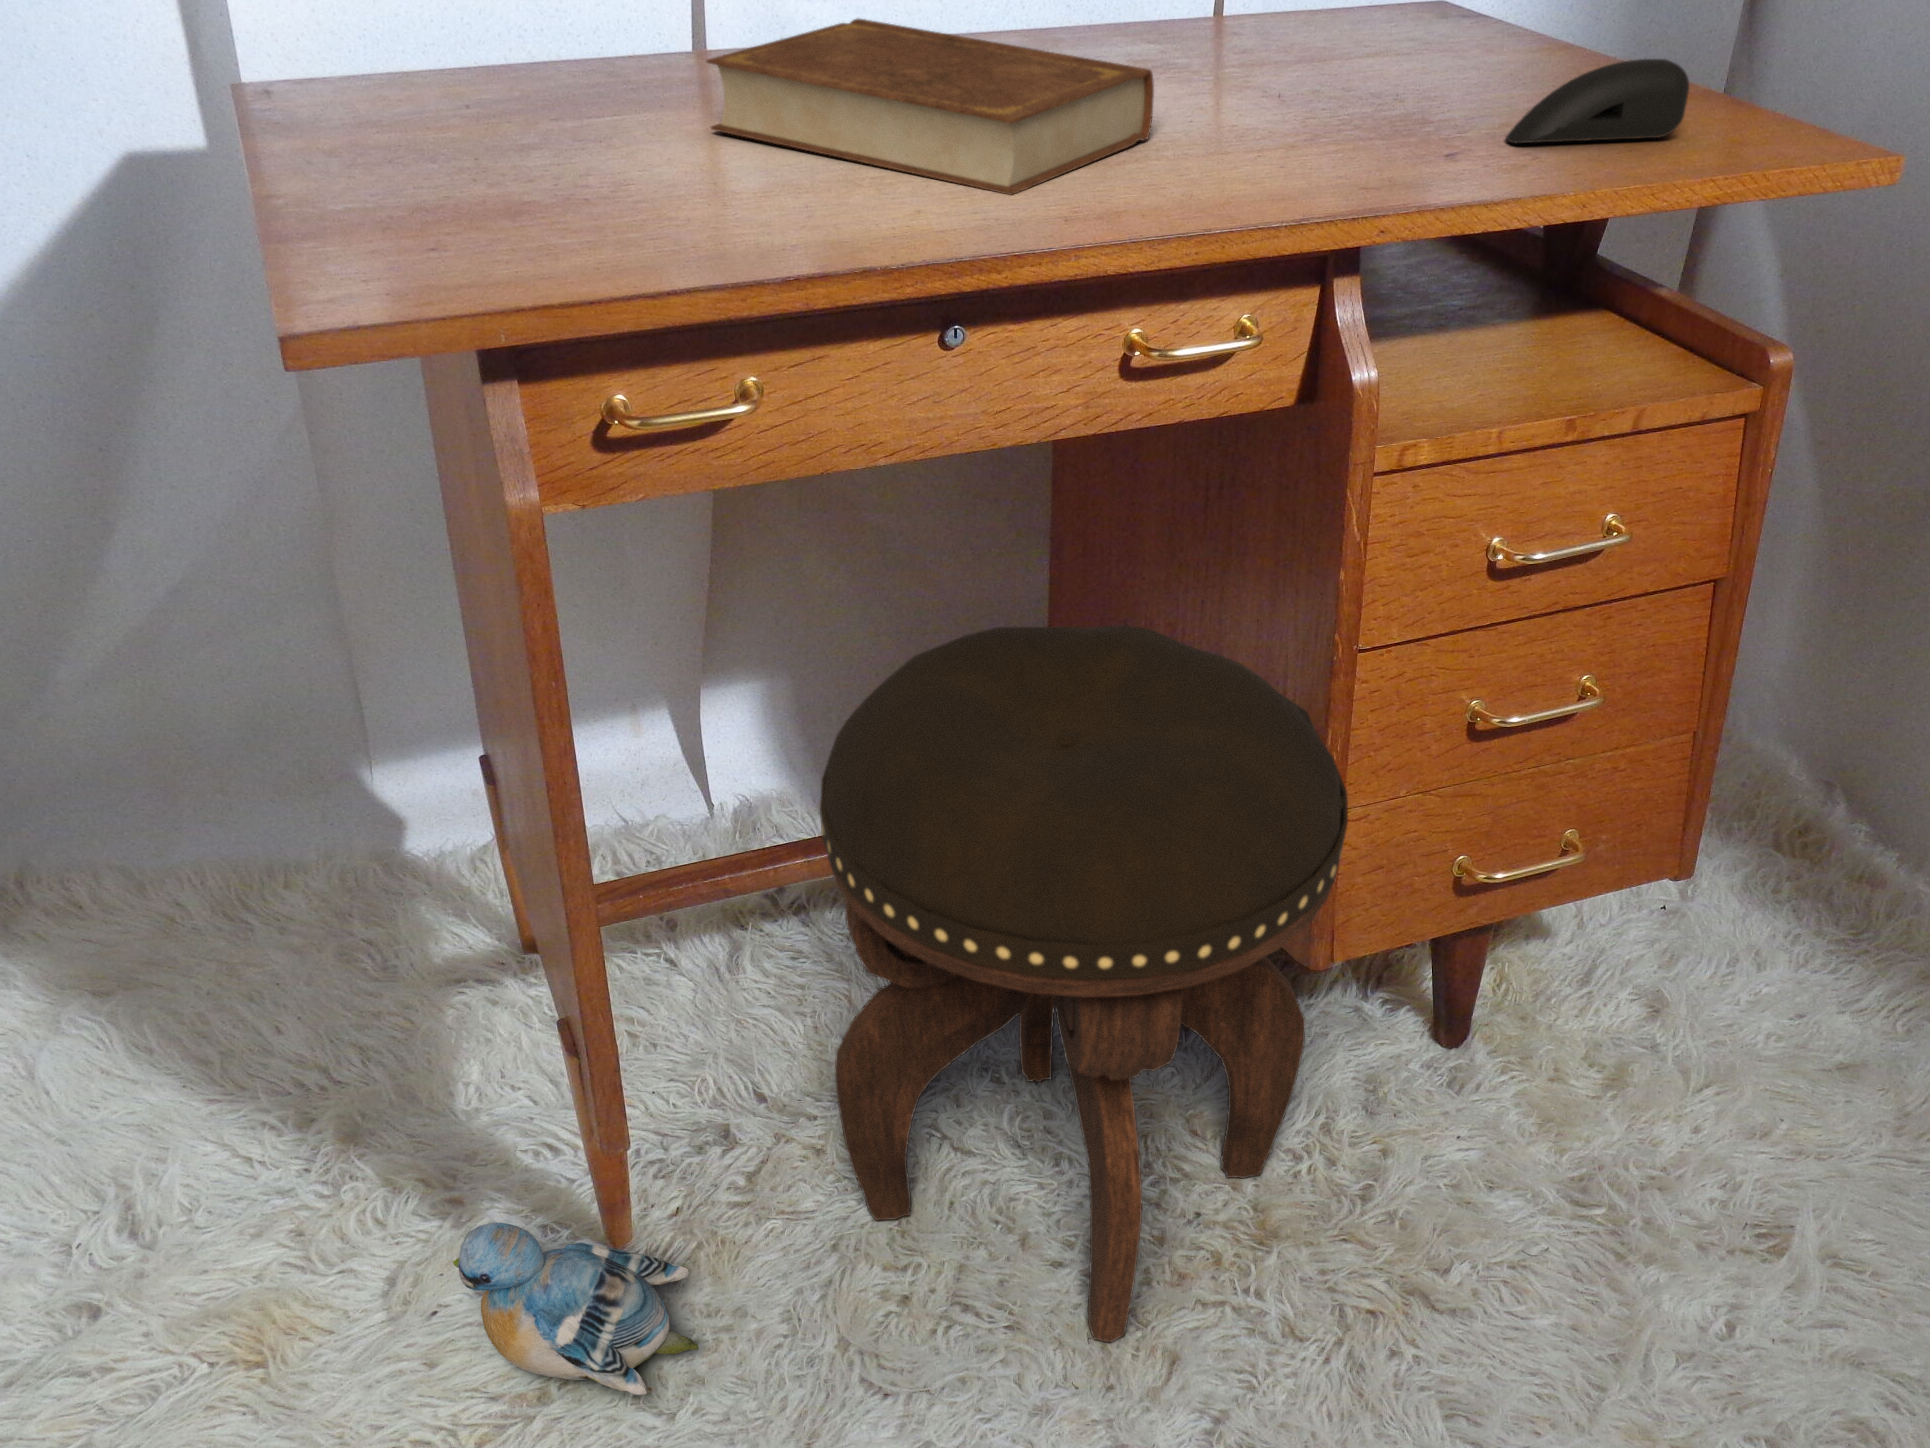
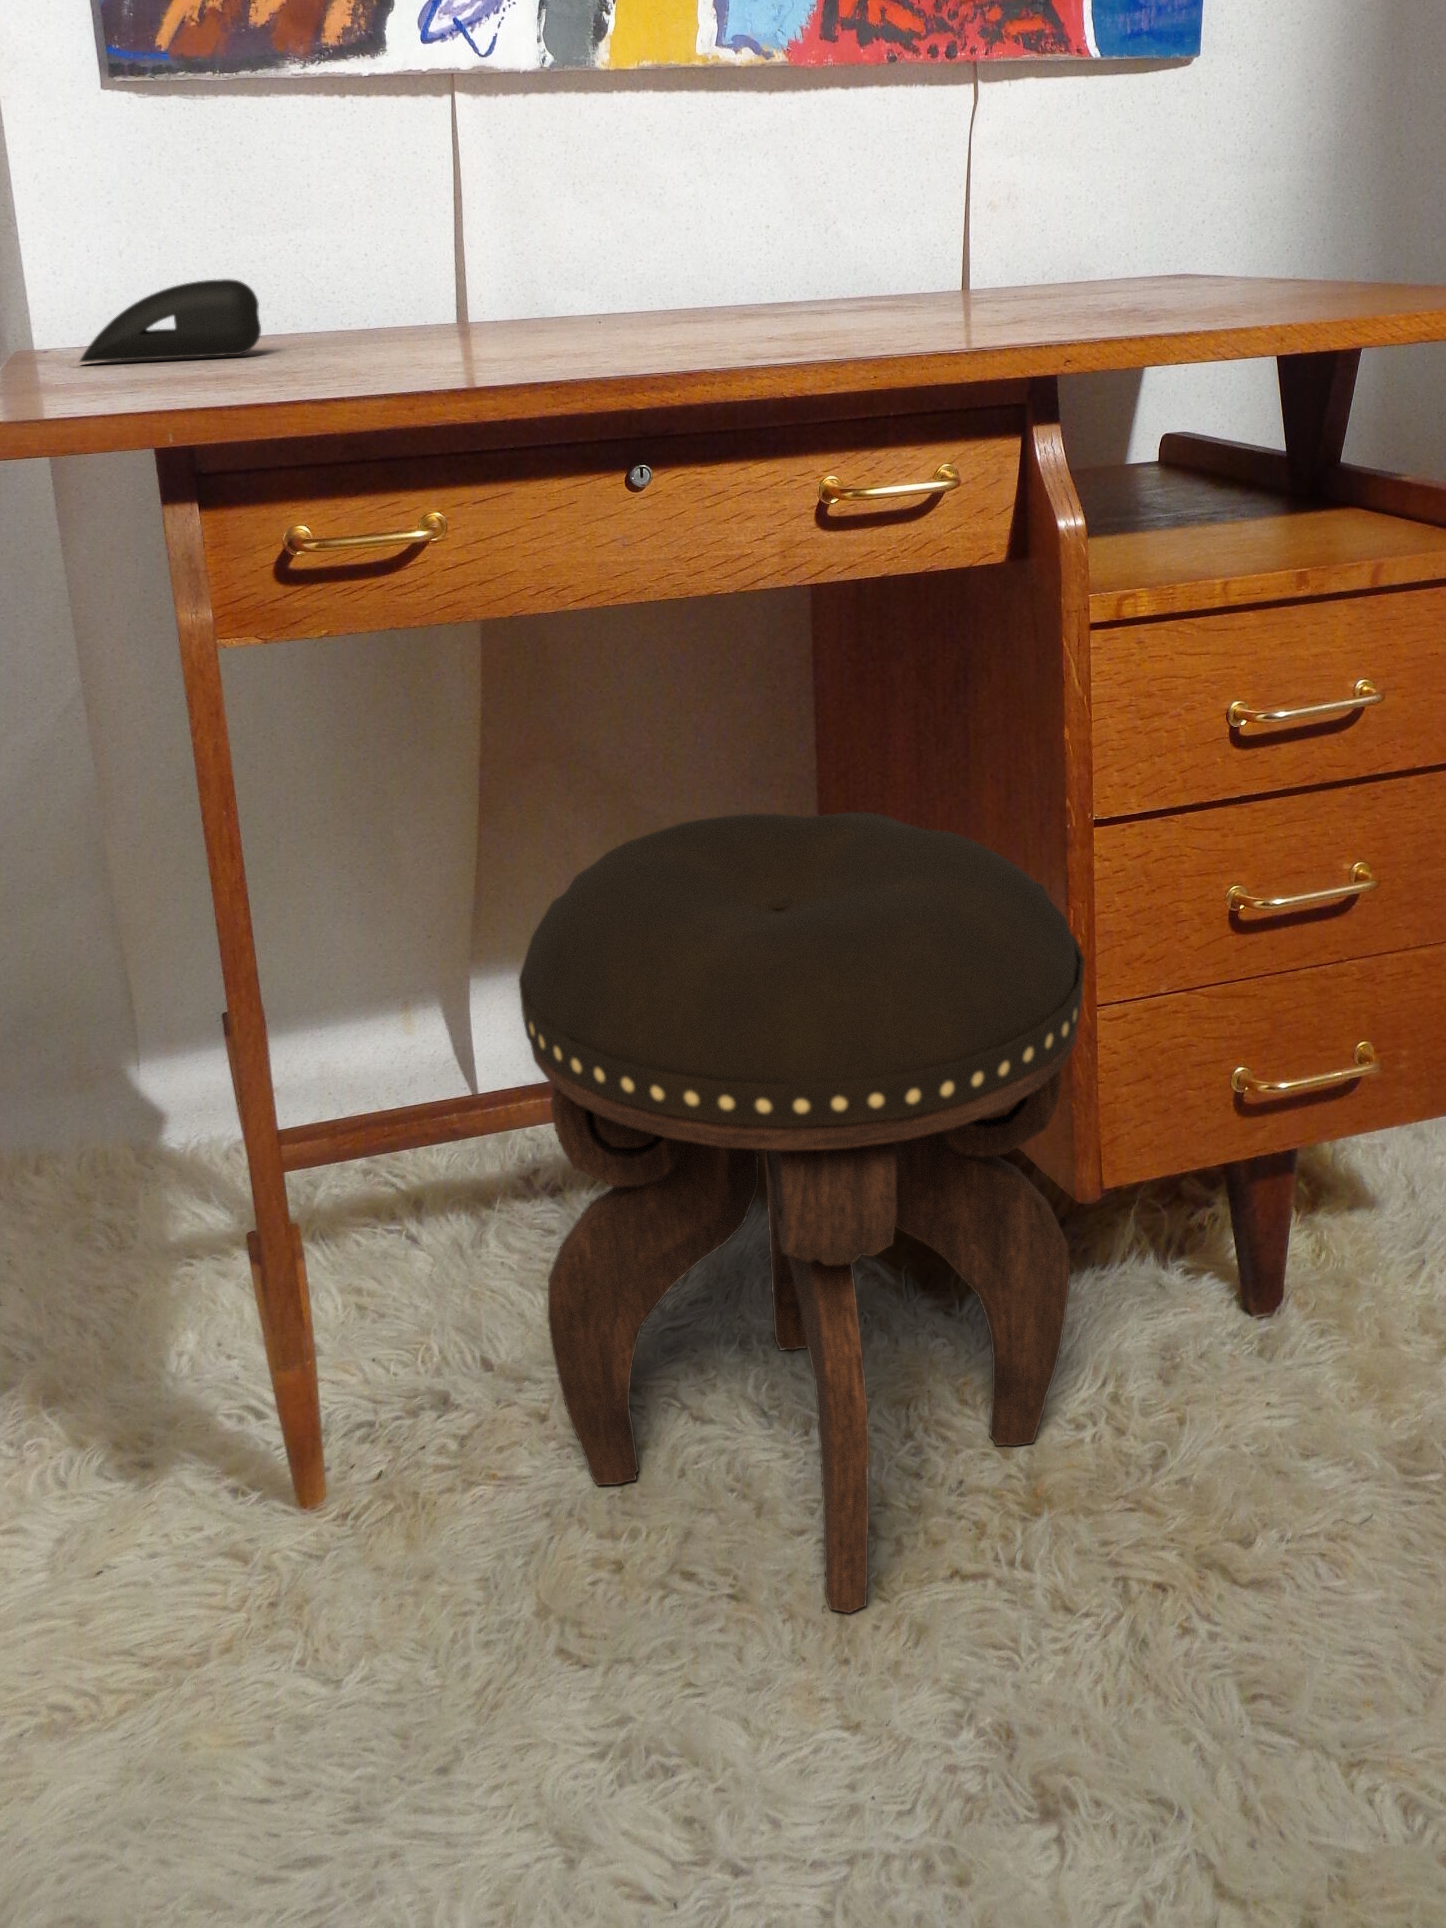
book: present [706,18,1154,195] -> none [431,258,861,353]
computer mouse: present [1506,59,1689,143] -> present [80,279,261,362]
plush toy: present [453,1223,698,1395] -> none [115,1449,380,1651]

